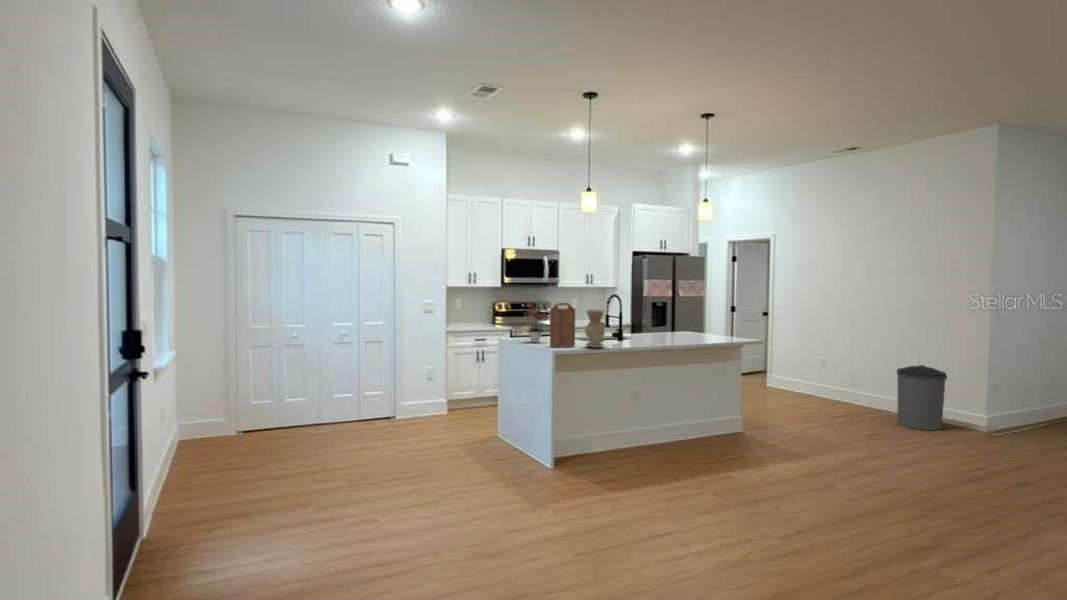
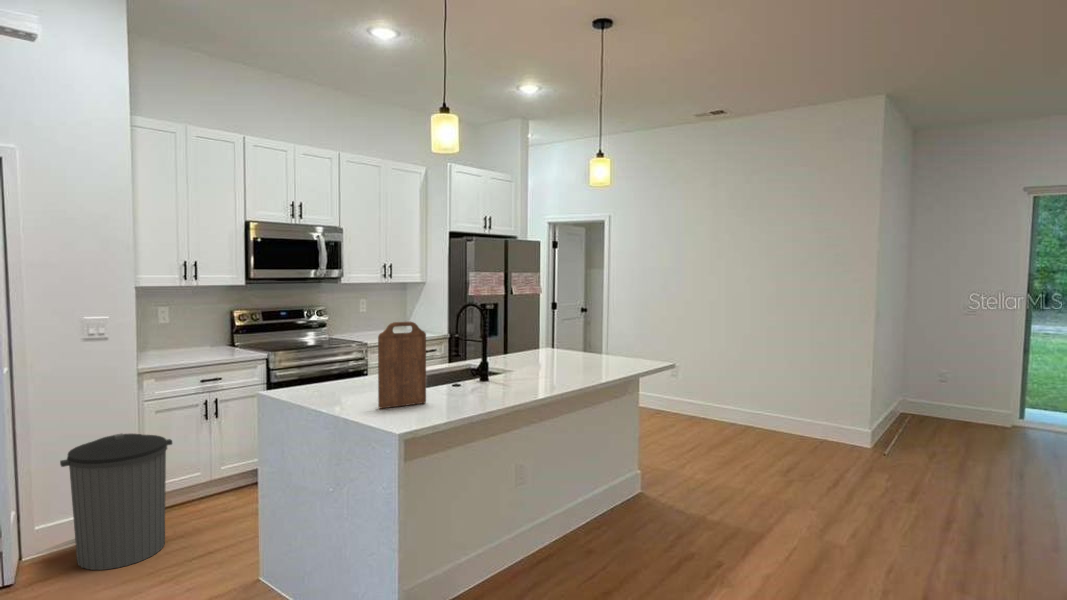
flower arrangement: present [524,303,549,343] -> none [314,318,370,398]
vase: present [585,309,605,348] -> none [445,331,482,403]
trash can: present [897,365,947,430] -> present [60,434,172,570]

